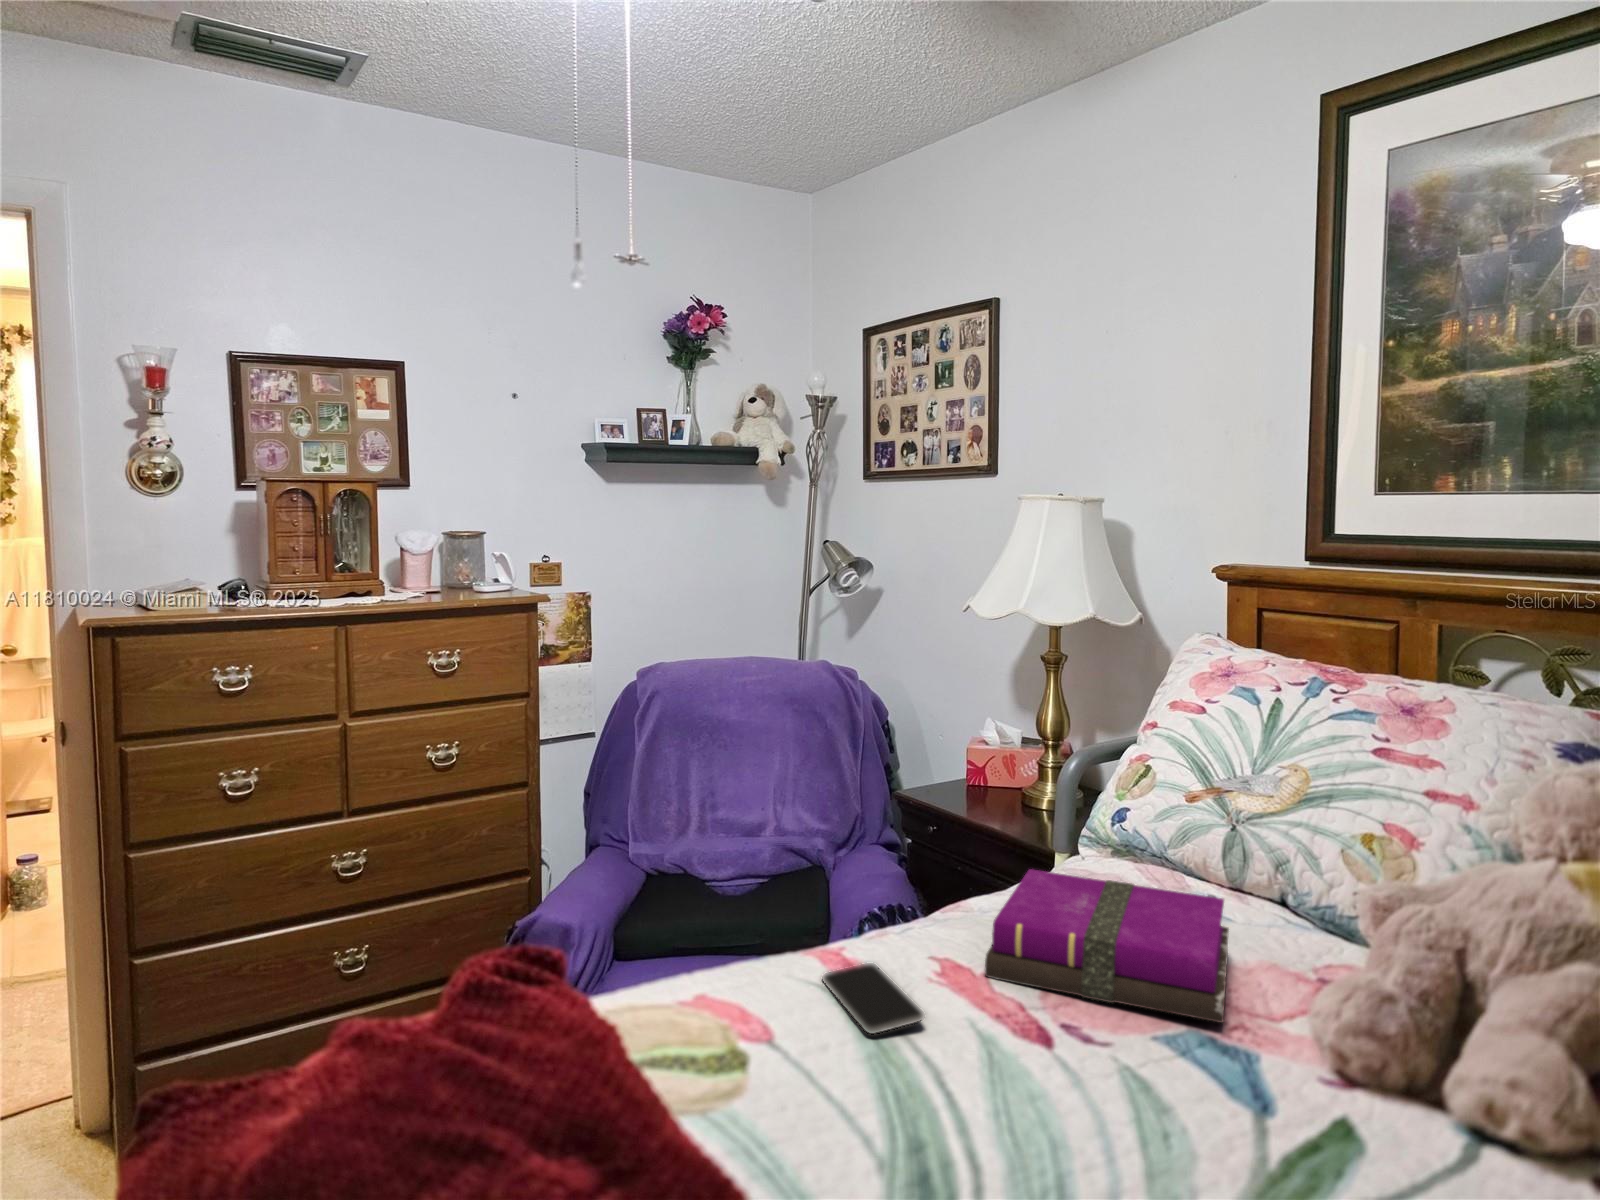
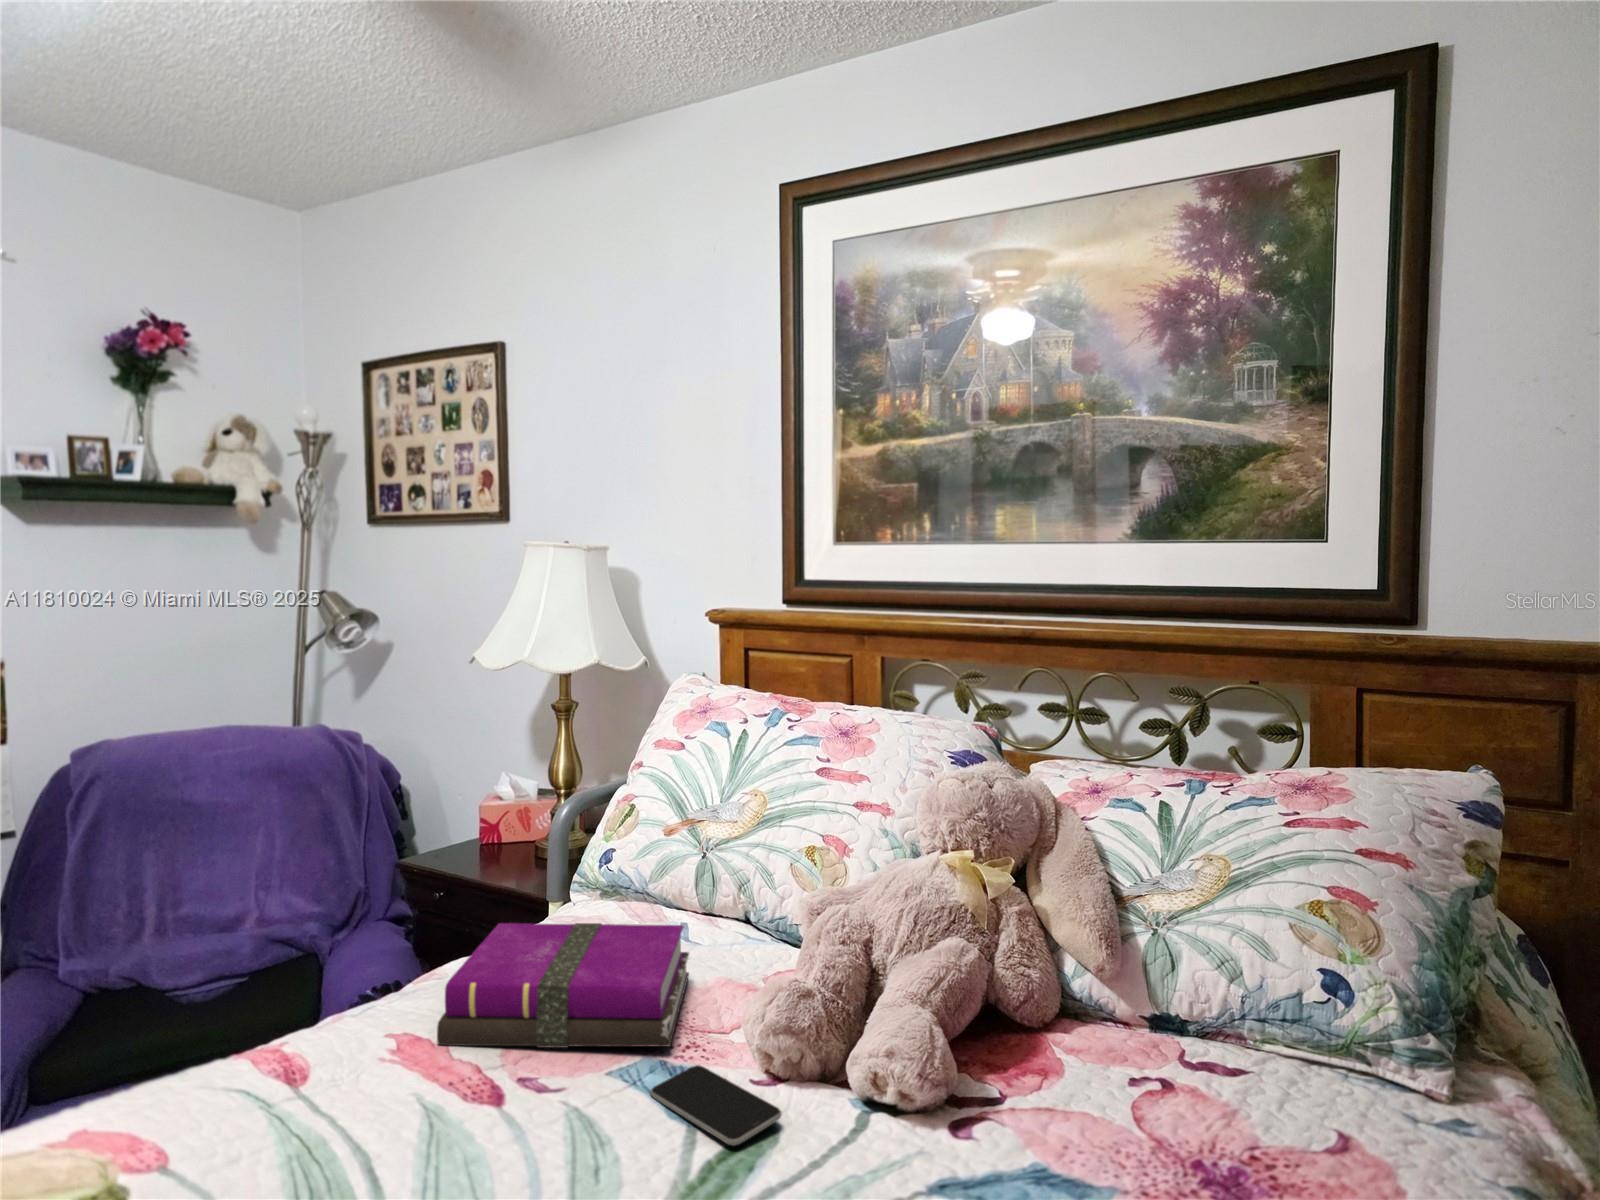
smartphone: present [823,963,924,1033] -> present [651,1065,782,1145]

